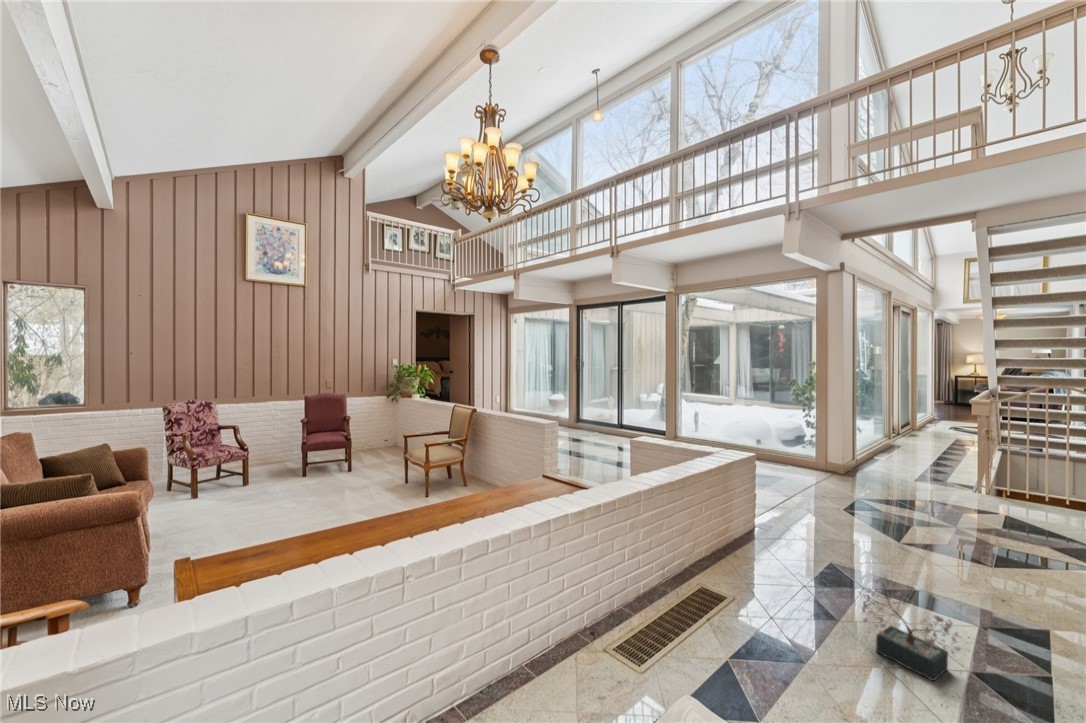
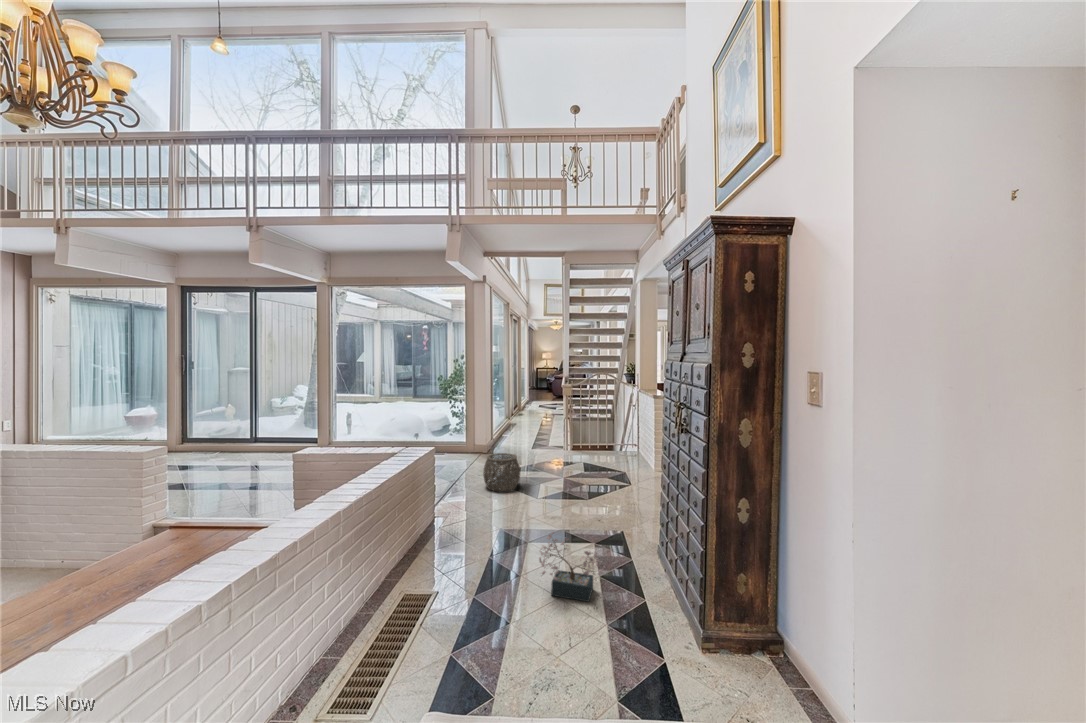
woven basket: none [827,473,880,521] -> present [483,453,520,491]

